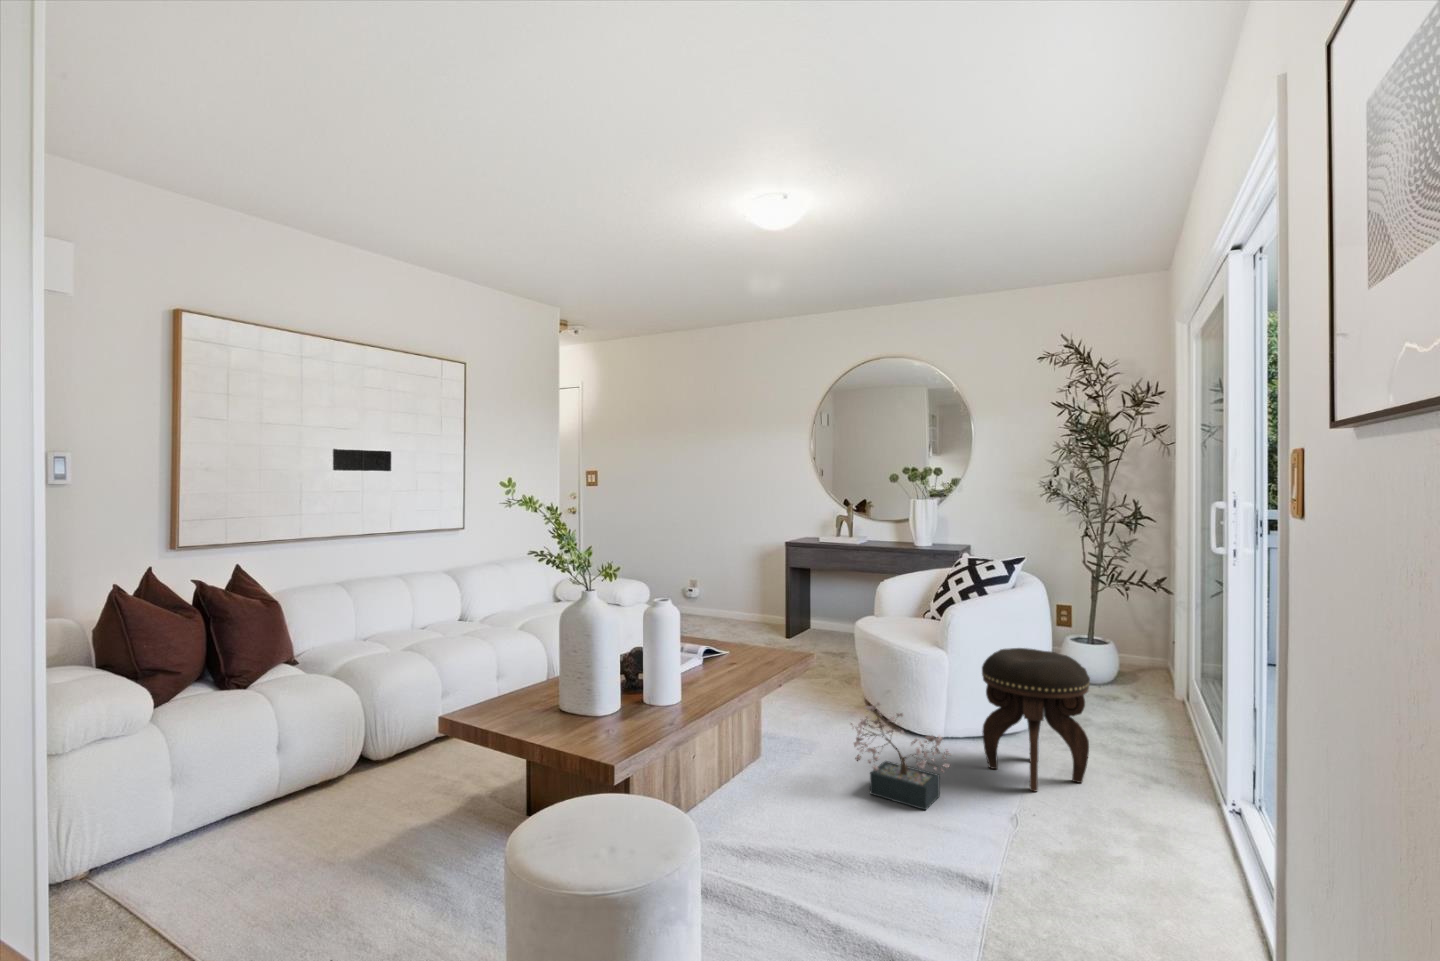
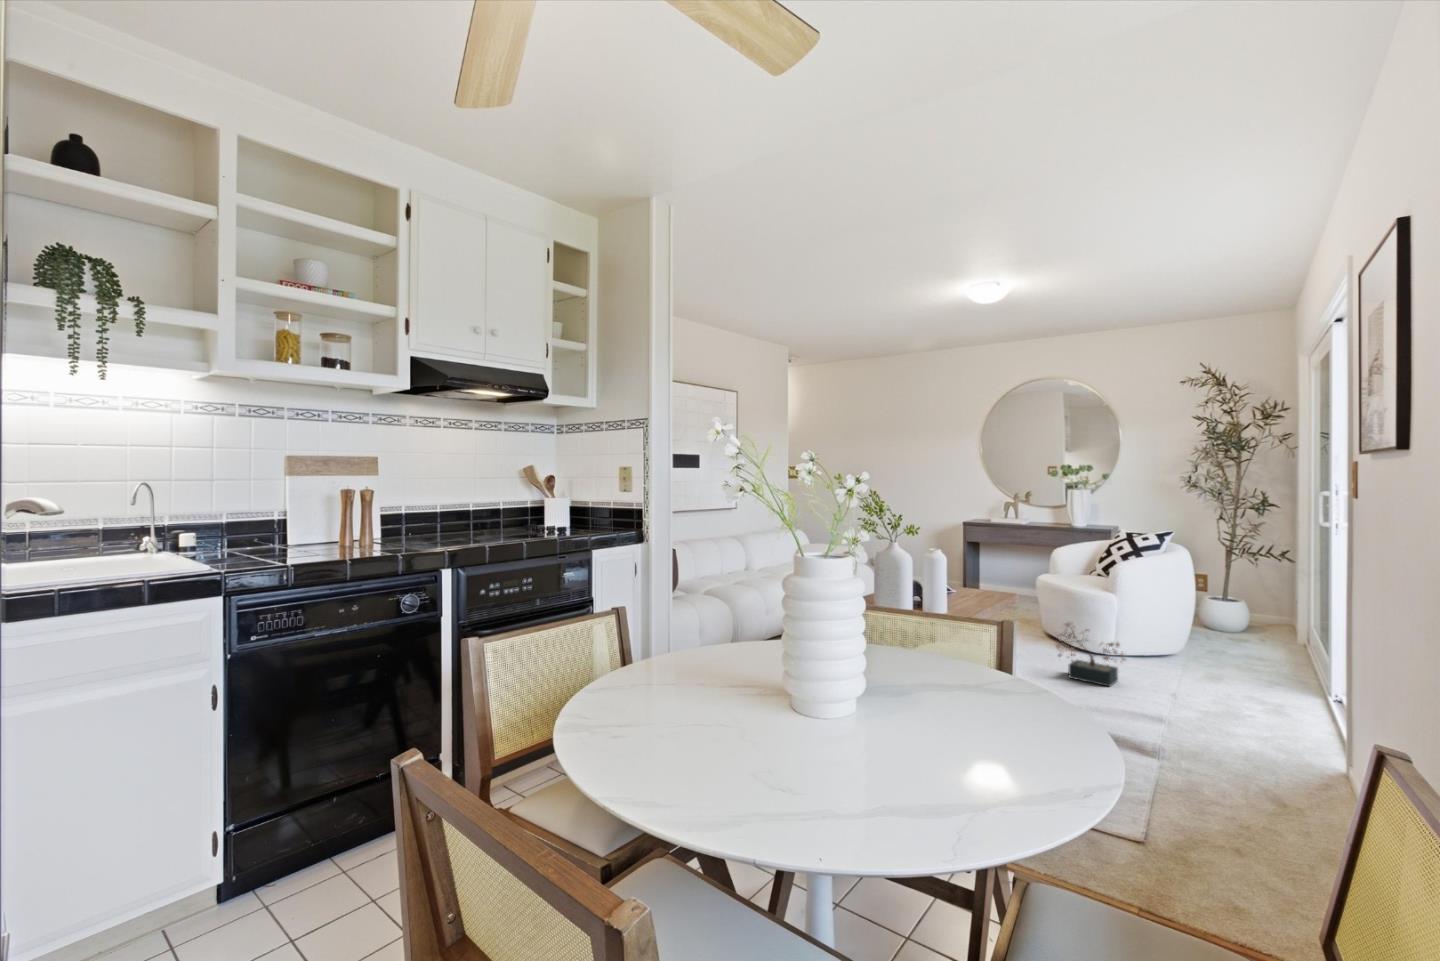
footstool: present [982,648,1090,791] -> none [1144,591,1226,683]

